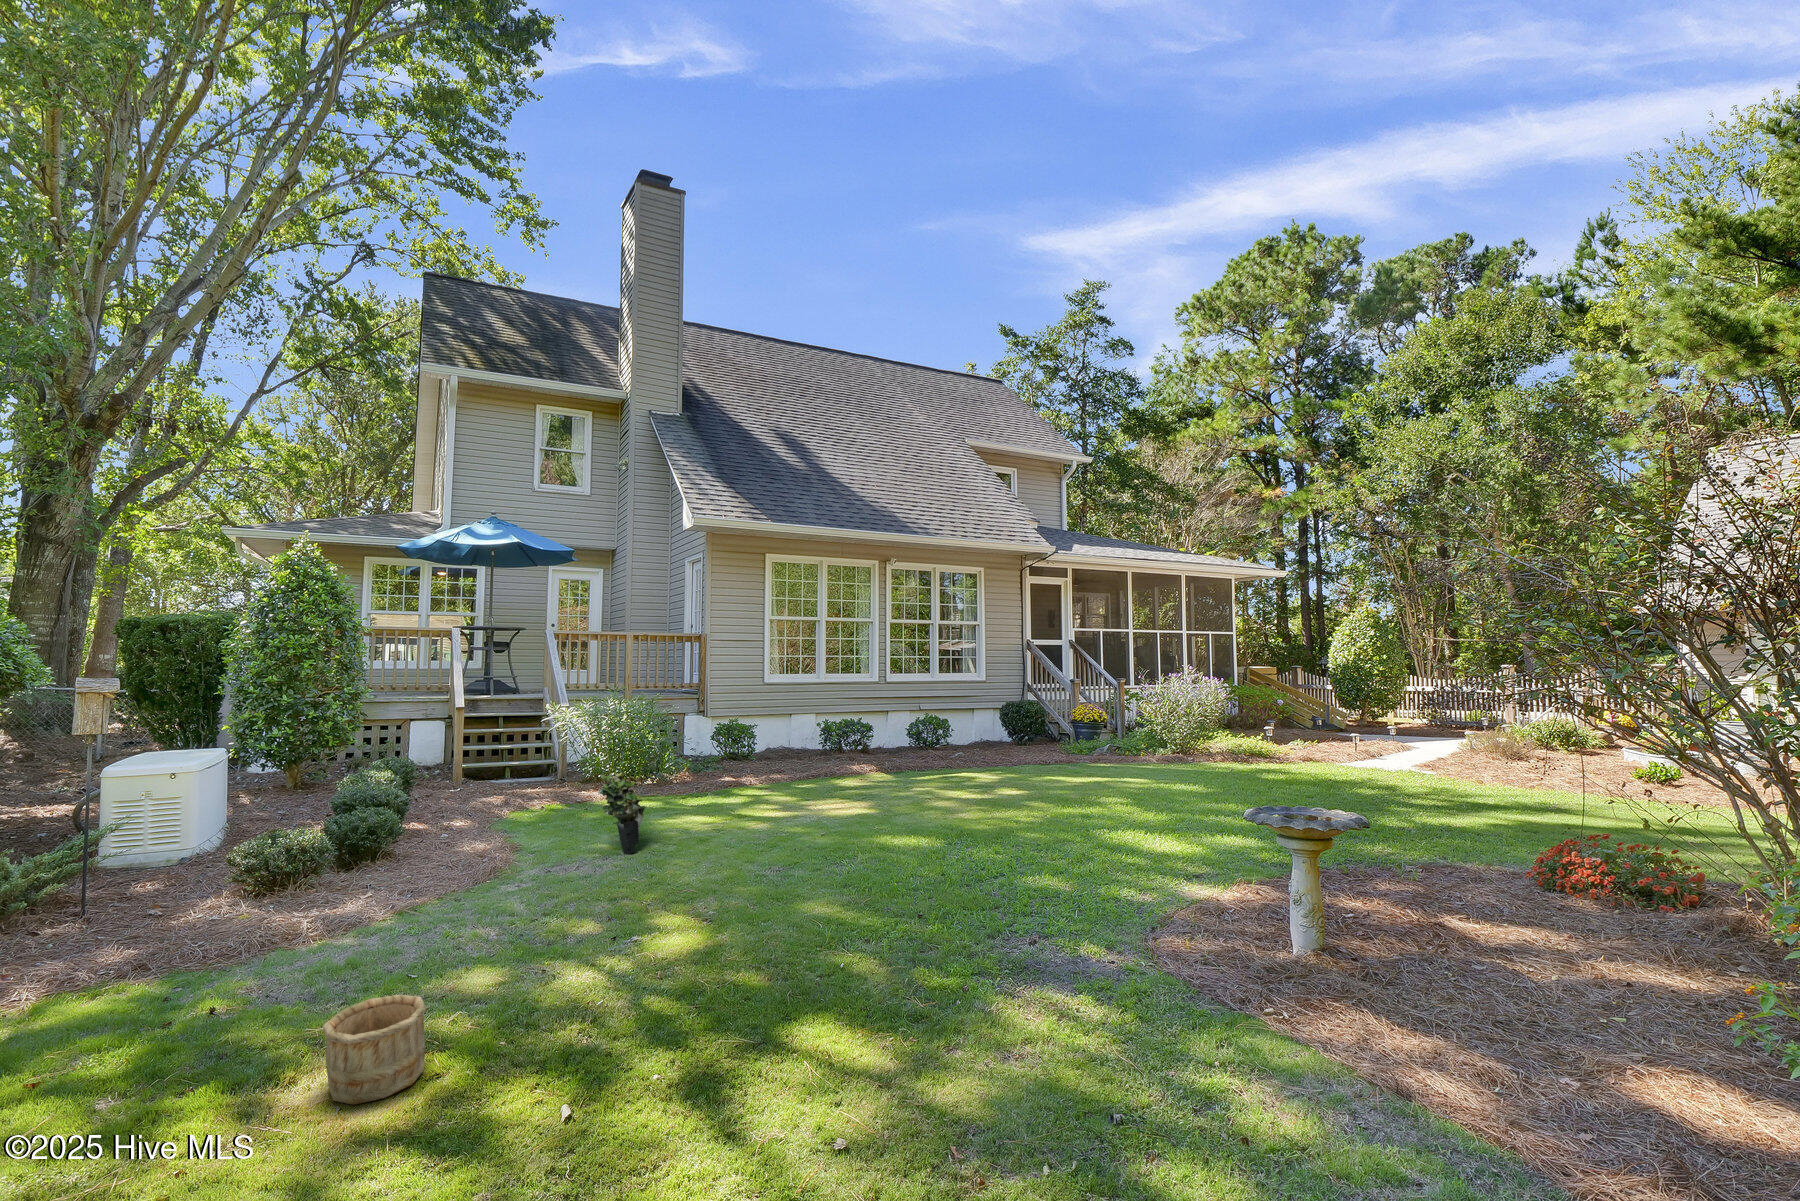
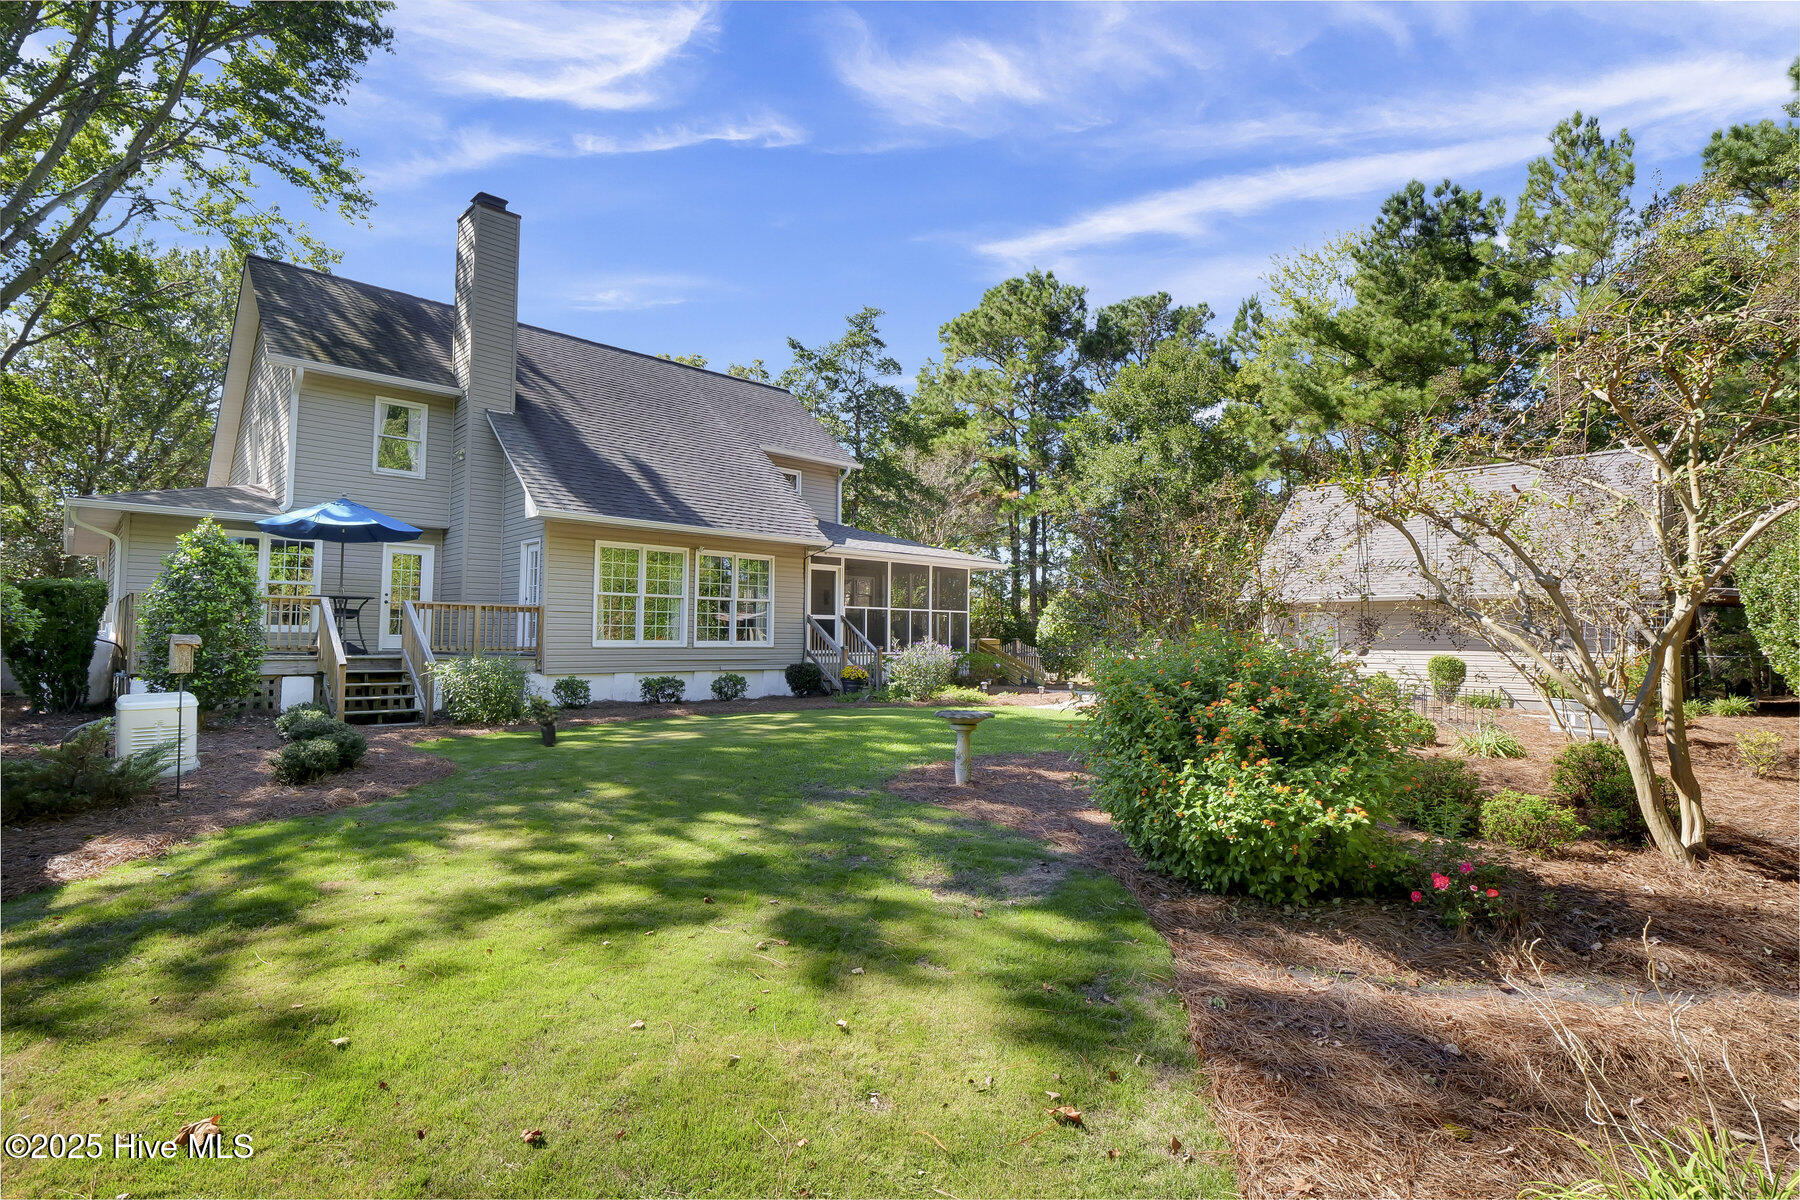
wooden bucket: present [322,995,426,1105] -> none [477,777,524,819]

